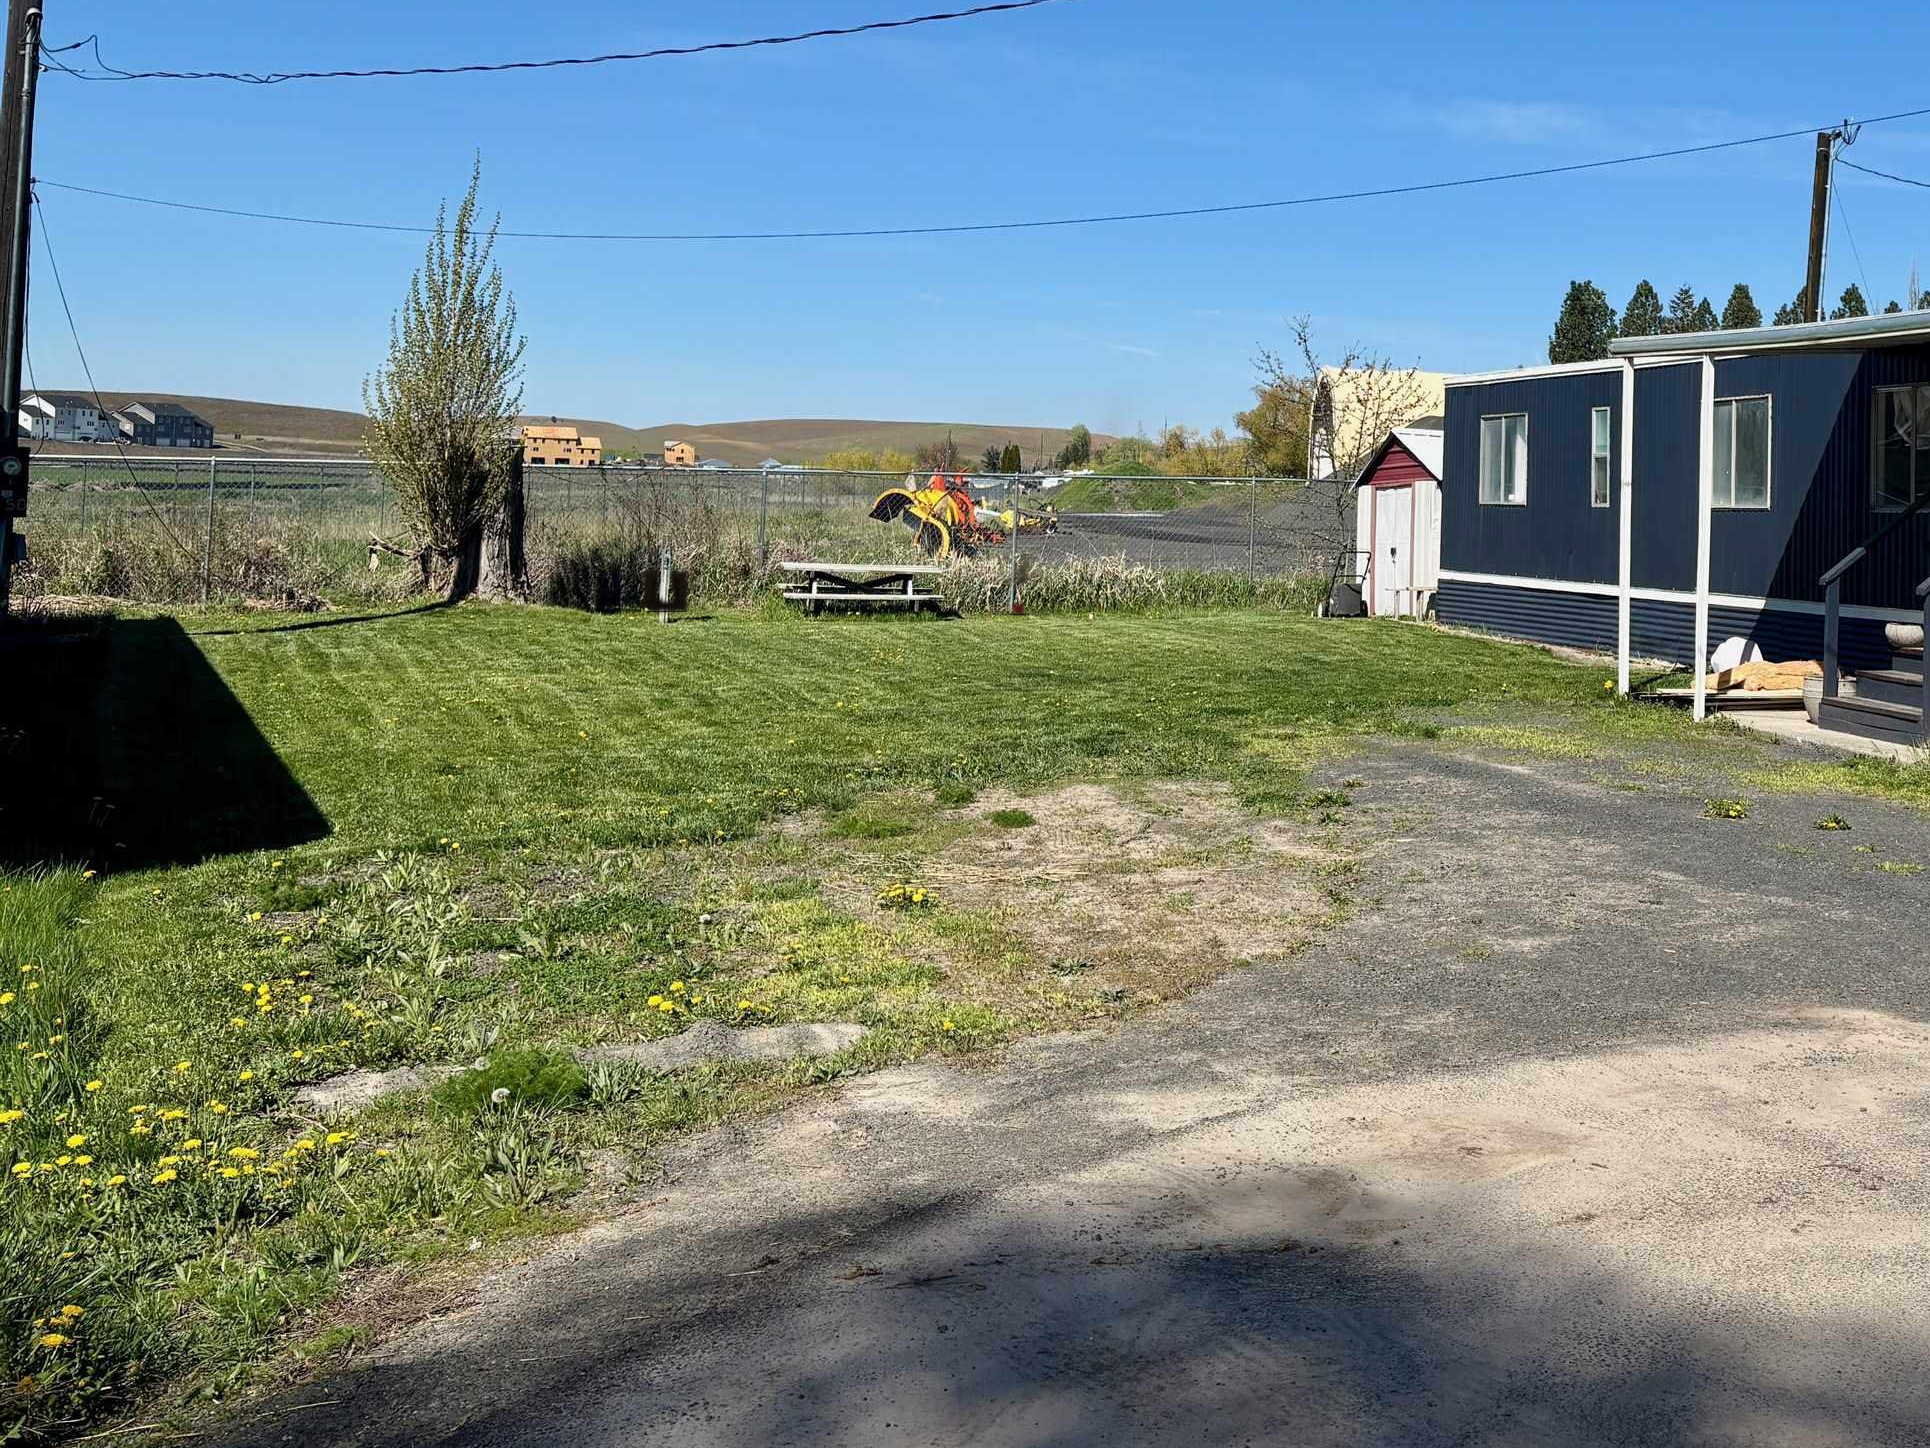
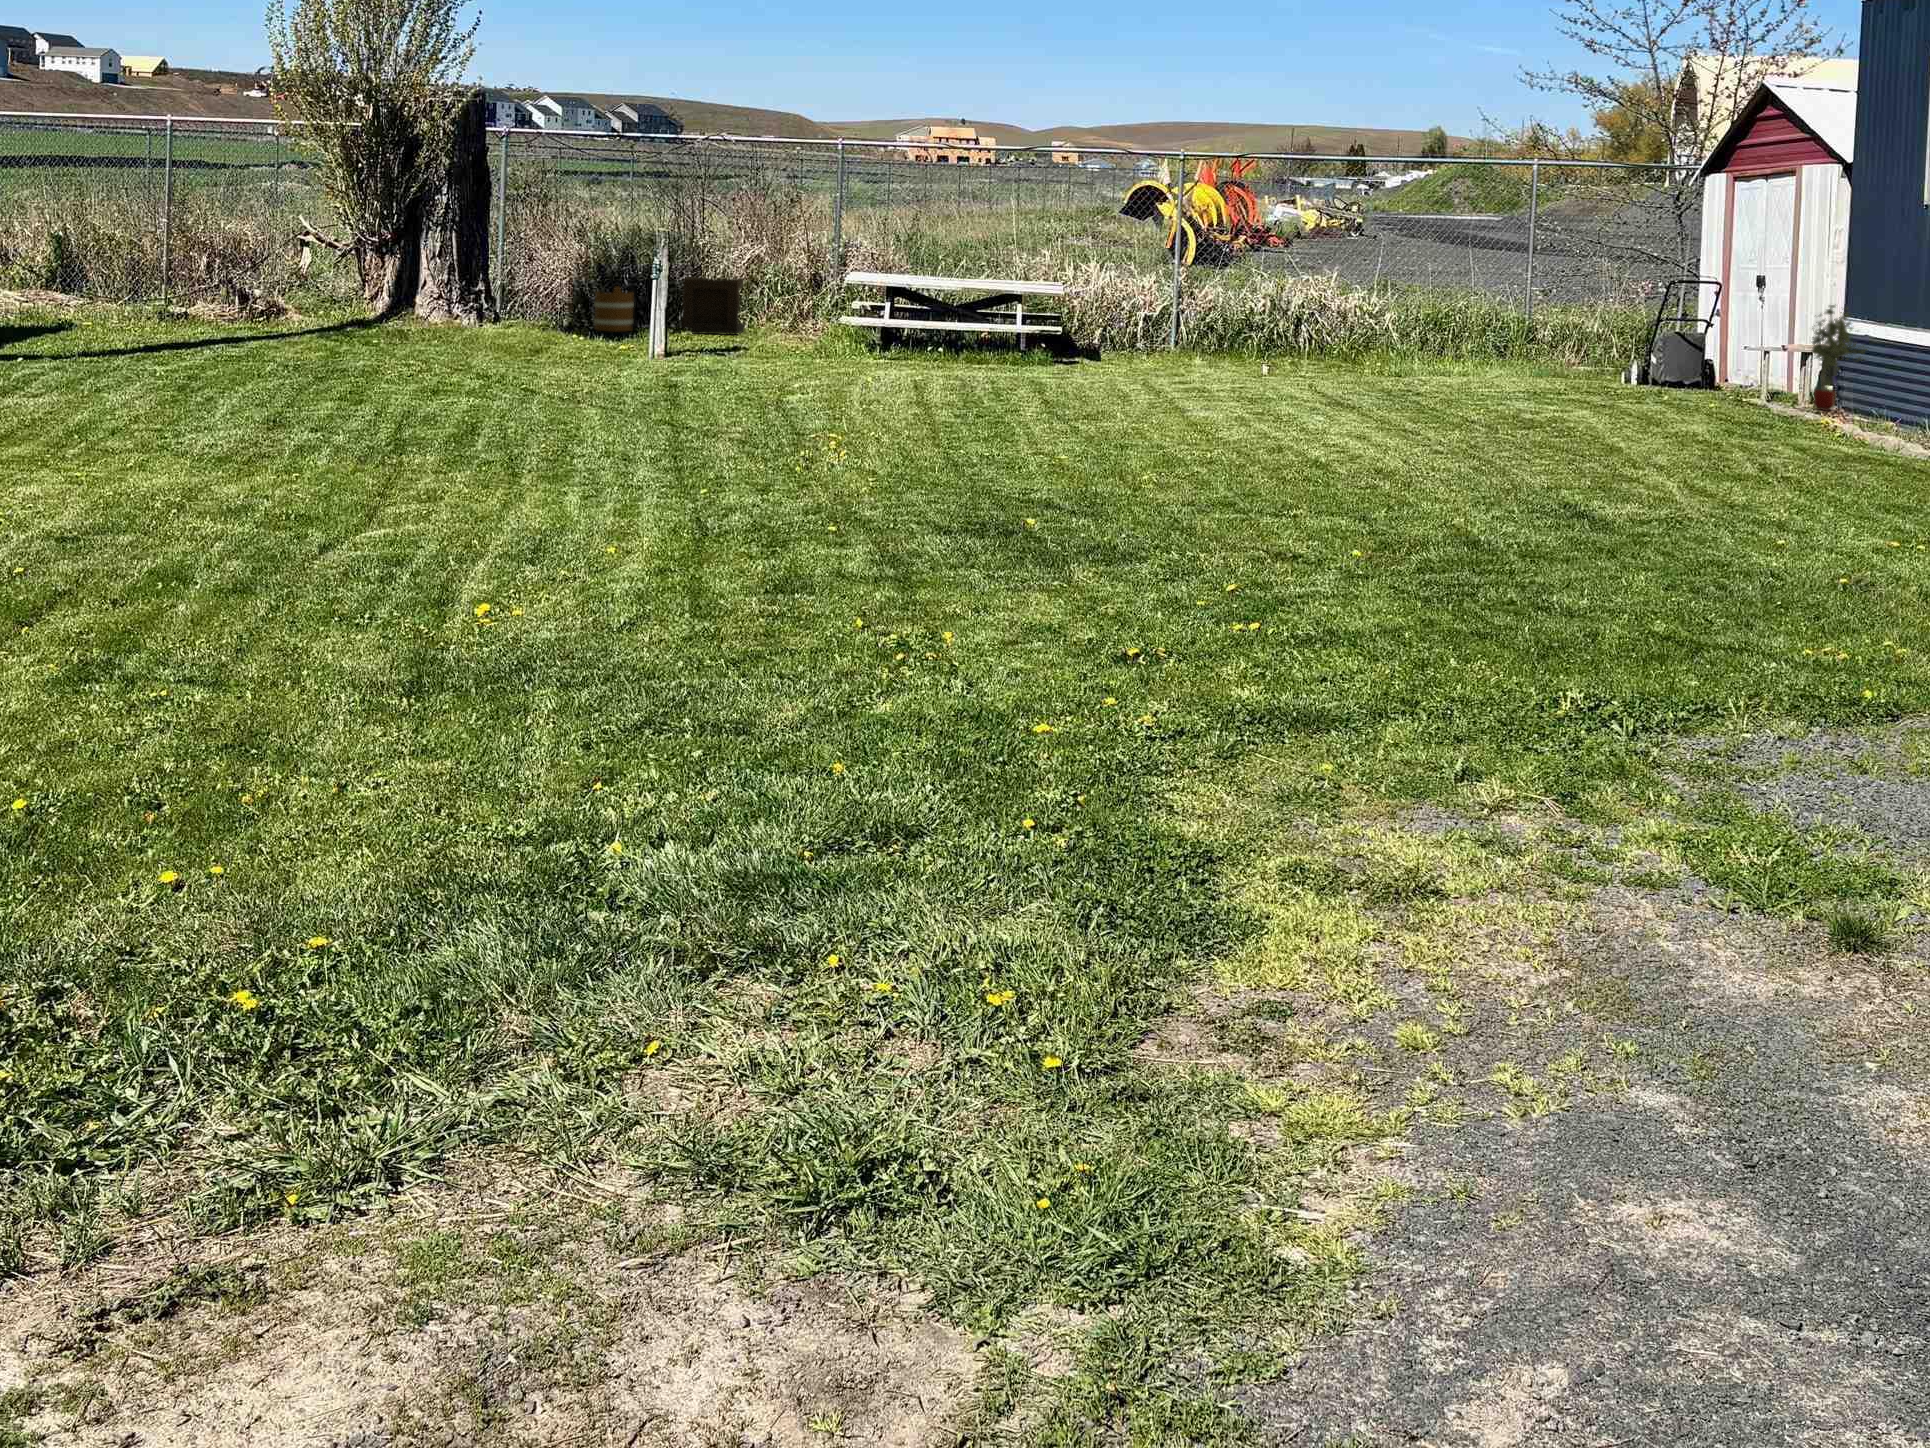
potted tree: present [998,555,1045,615] -> present [1812,305,1867,411]
bucket: none [570,578,602,612] -> present [594,286,634,331]

